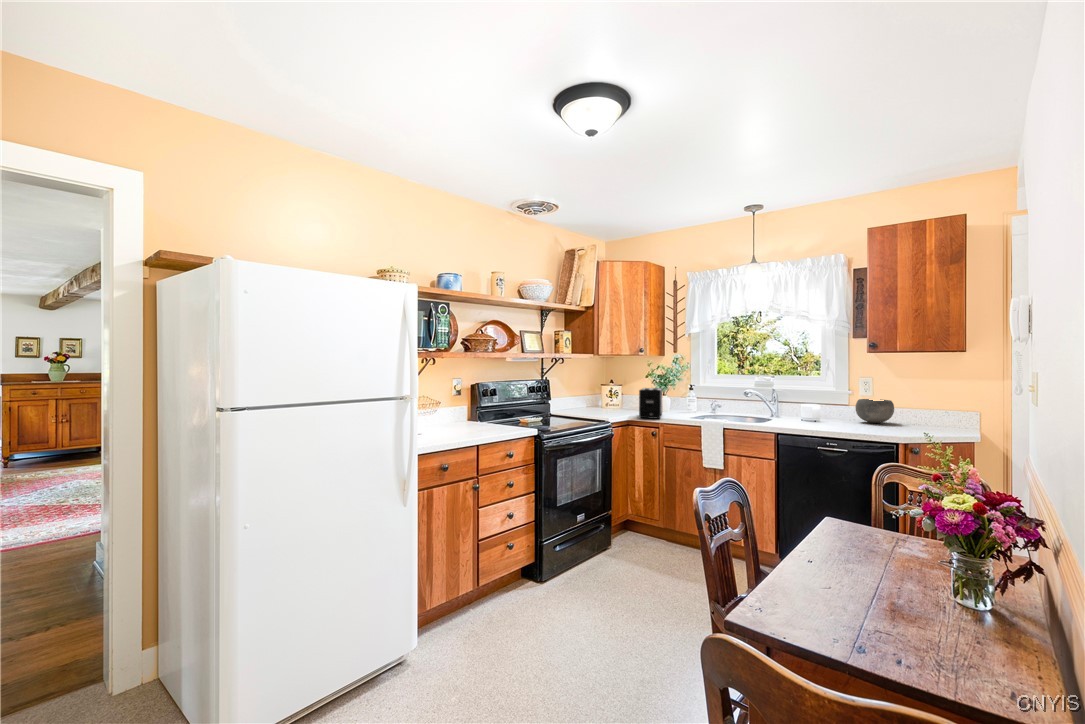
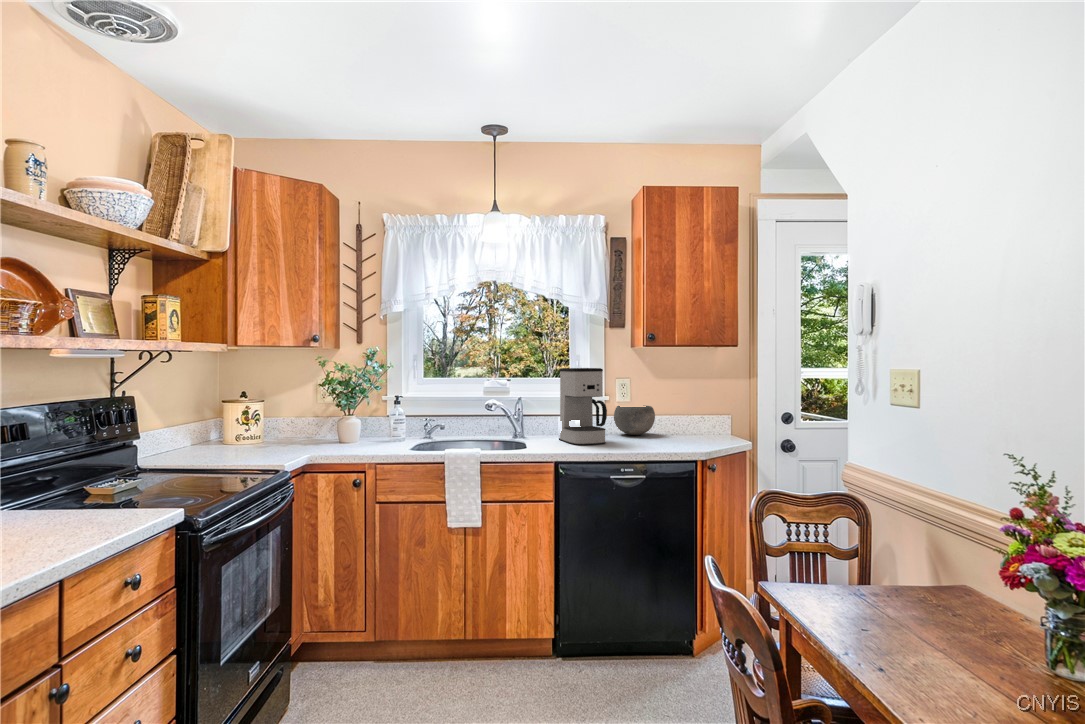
coffee maker: none [800,369,837,425] -> present [560,368,607,445]
toaster: present [639,388,662,418] -> none [324,402,373,458]

